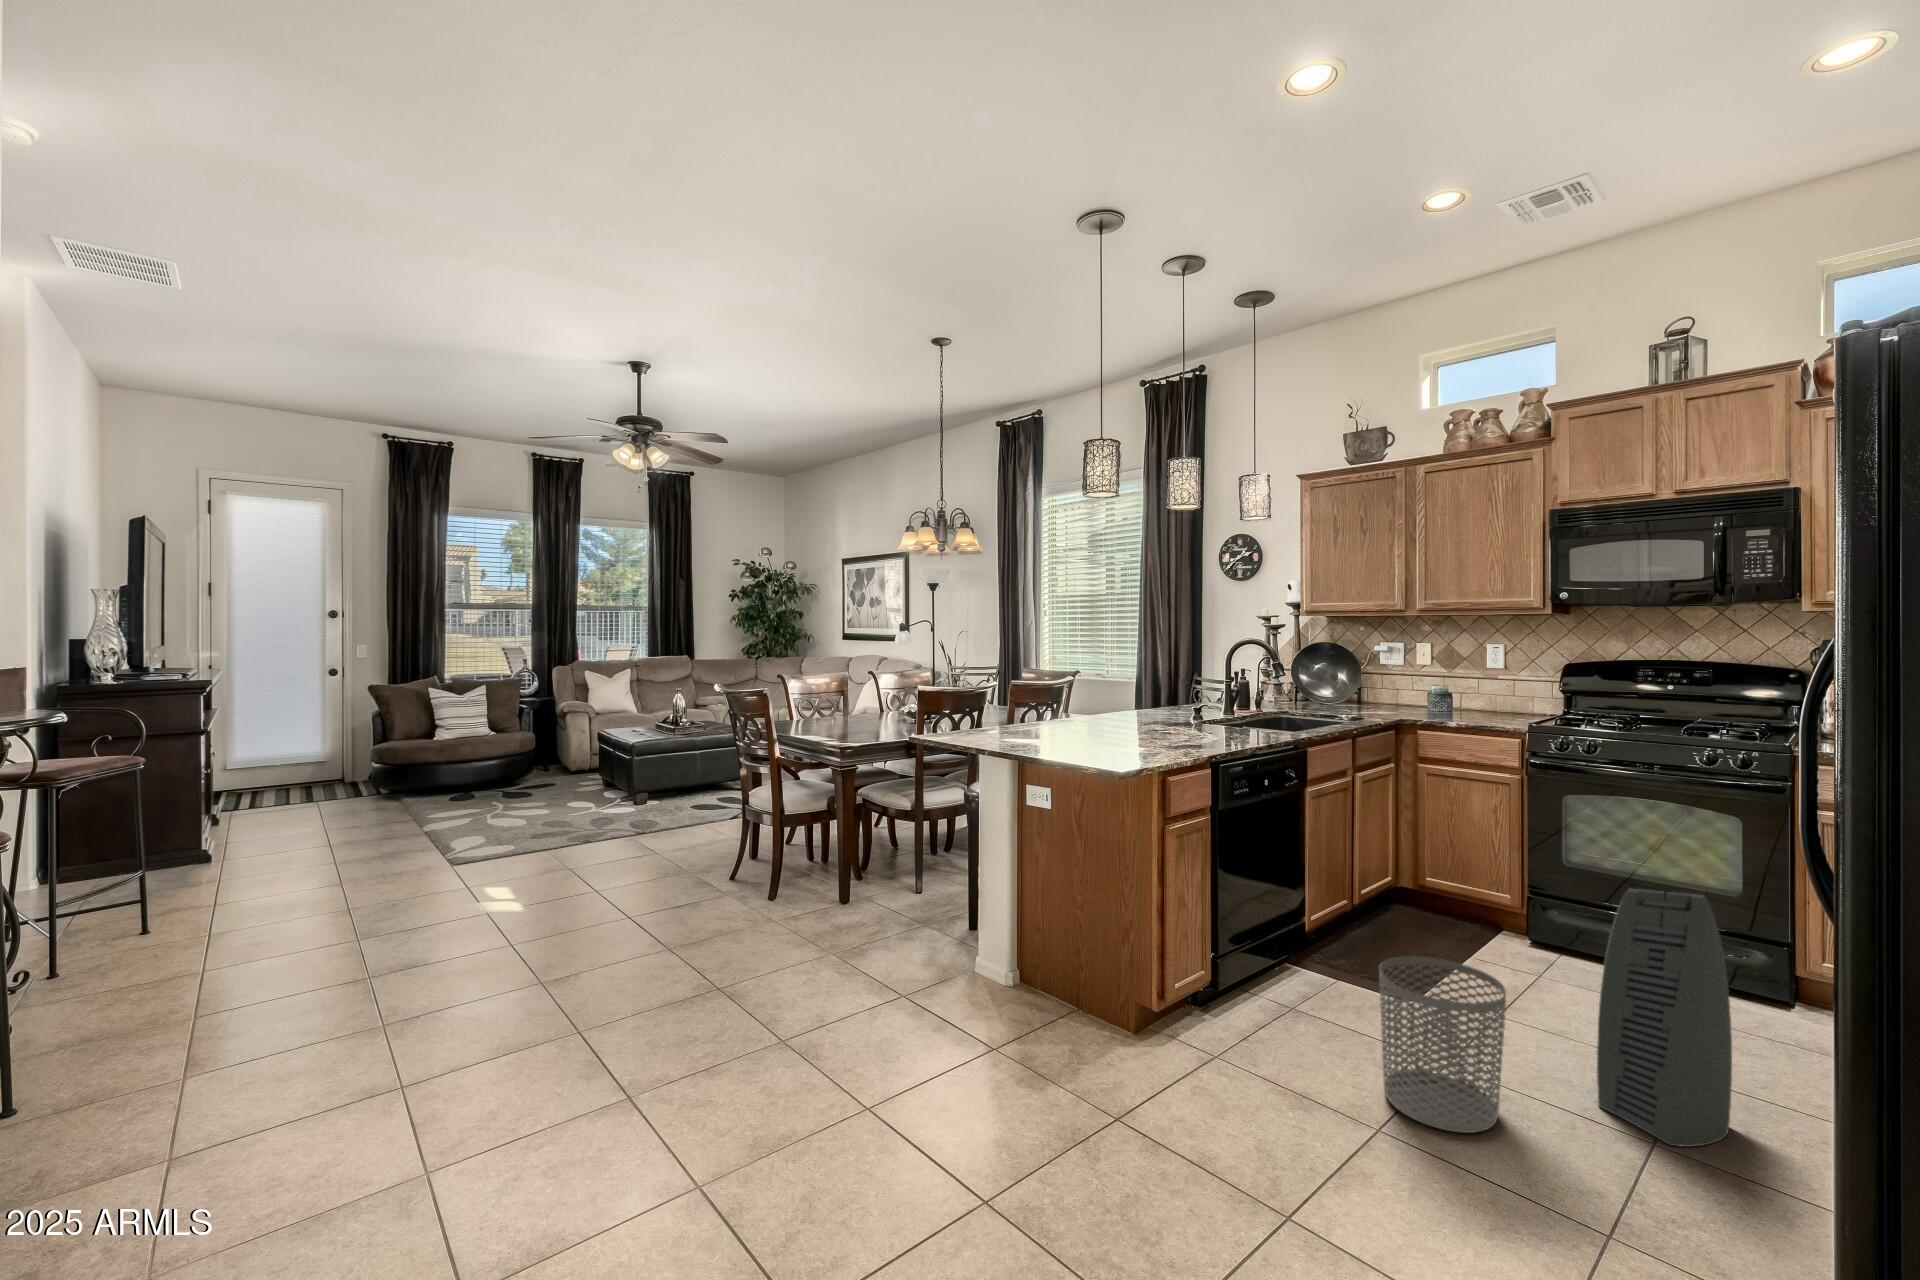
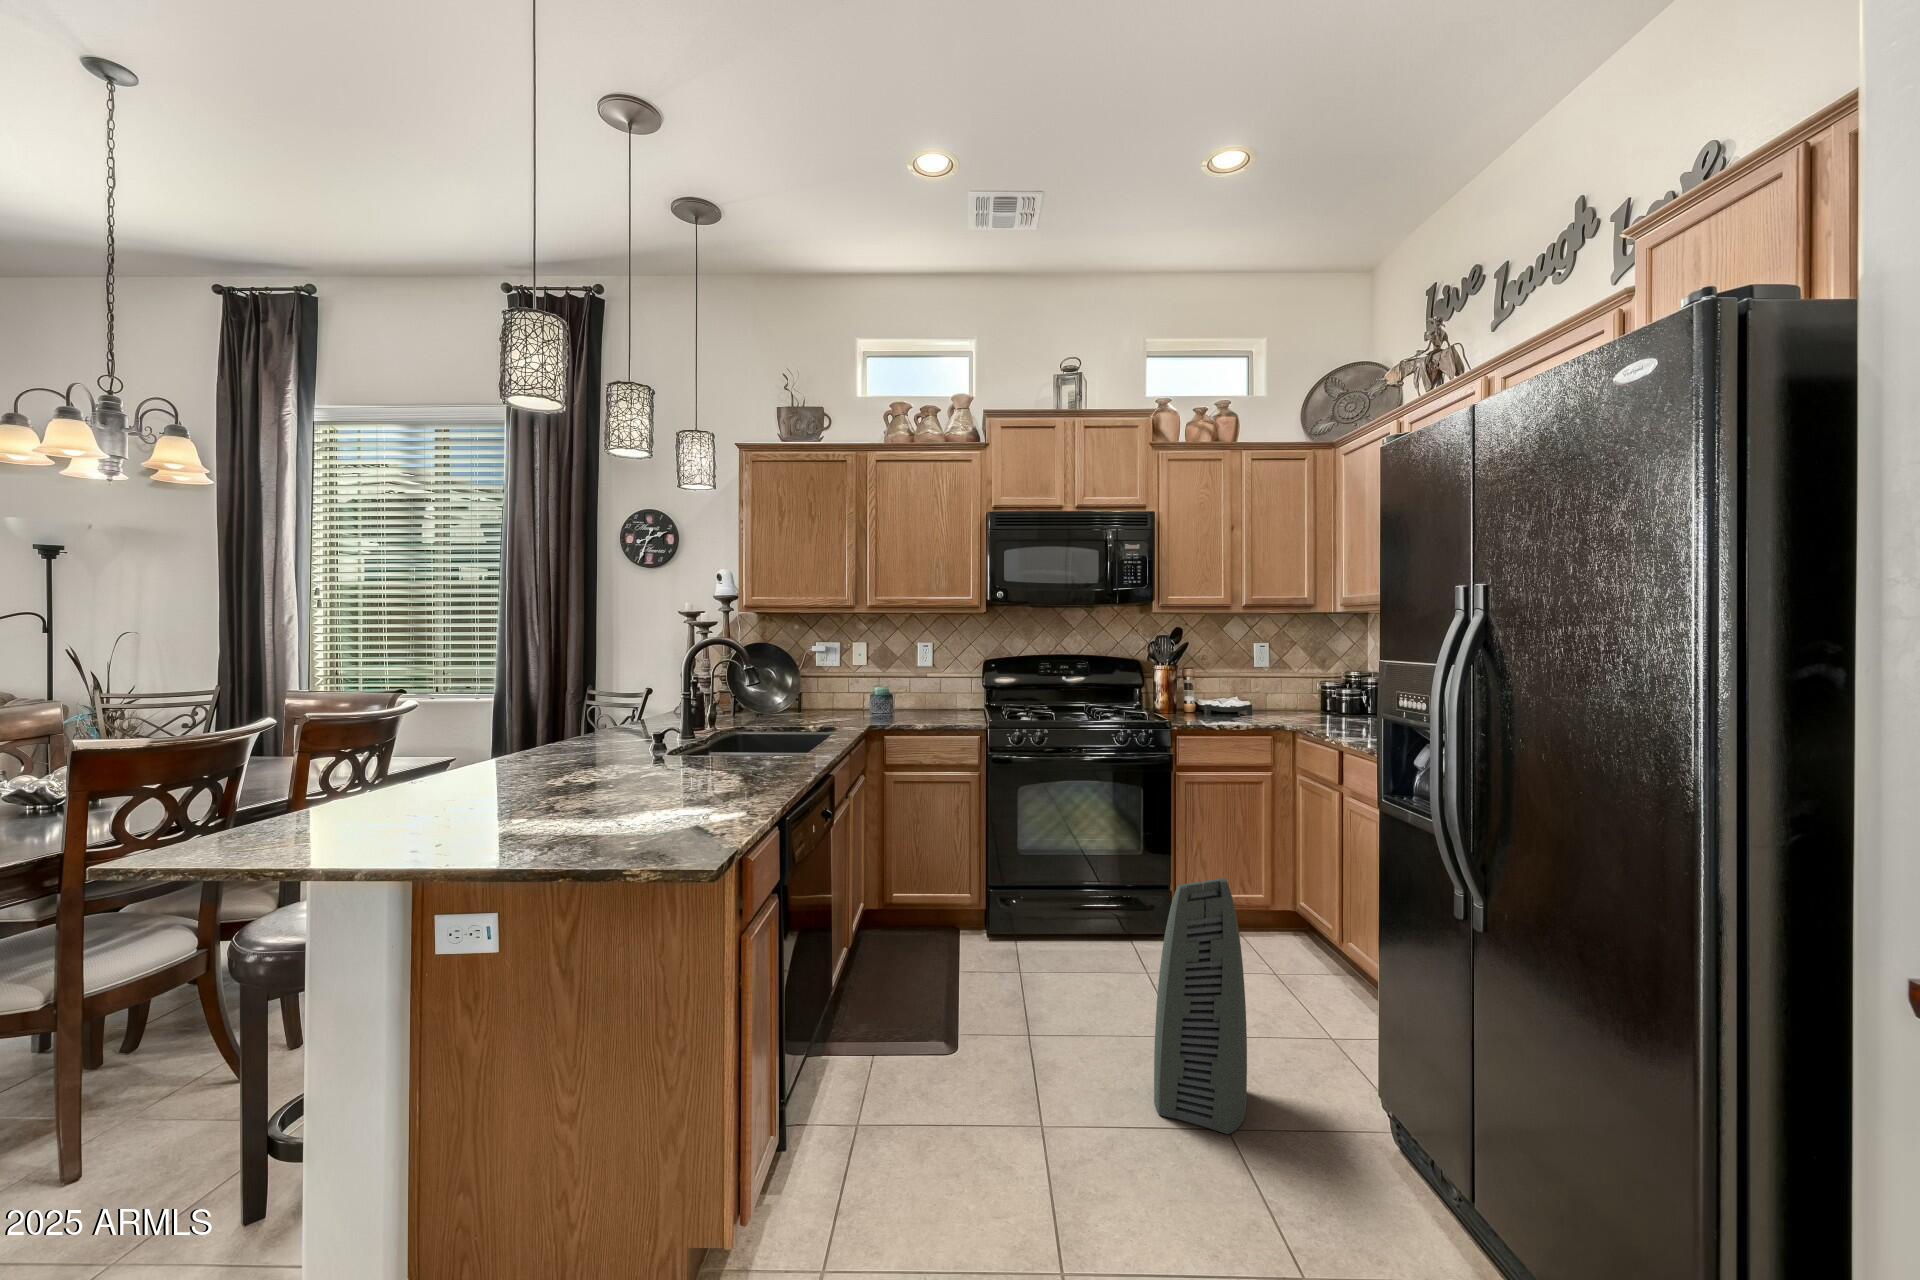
waste bin: present [1379,957,1506,1133] -> none [995,1009,1127,1228]

